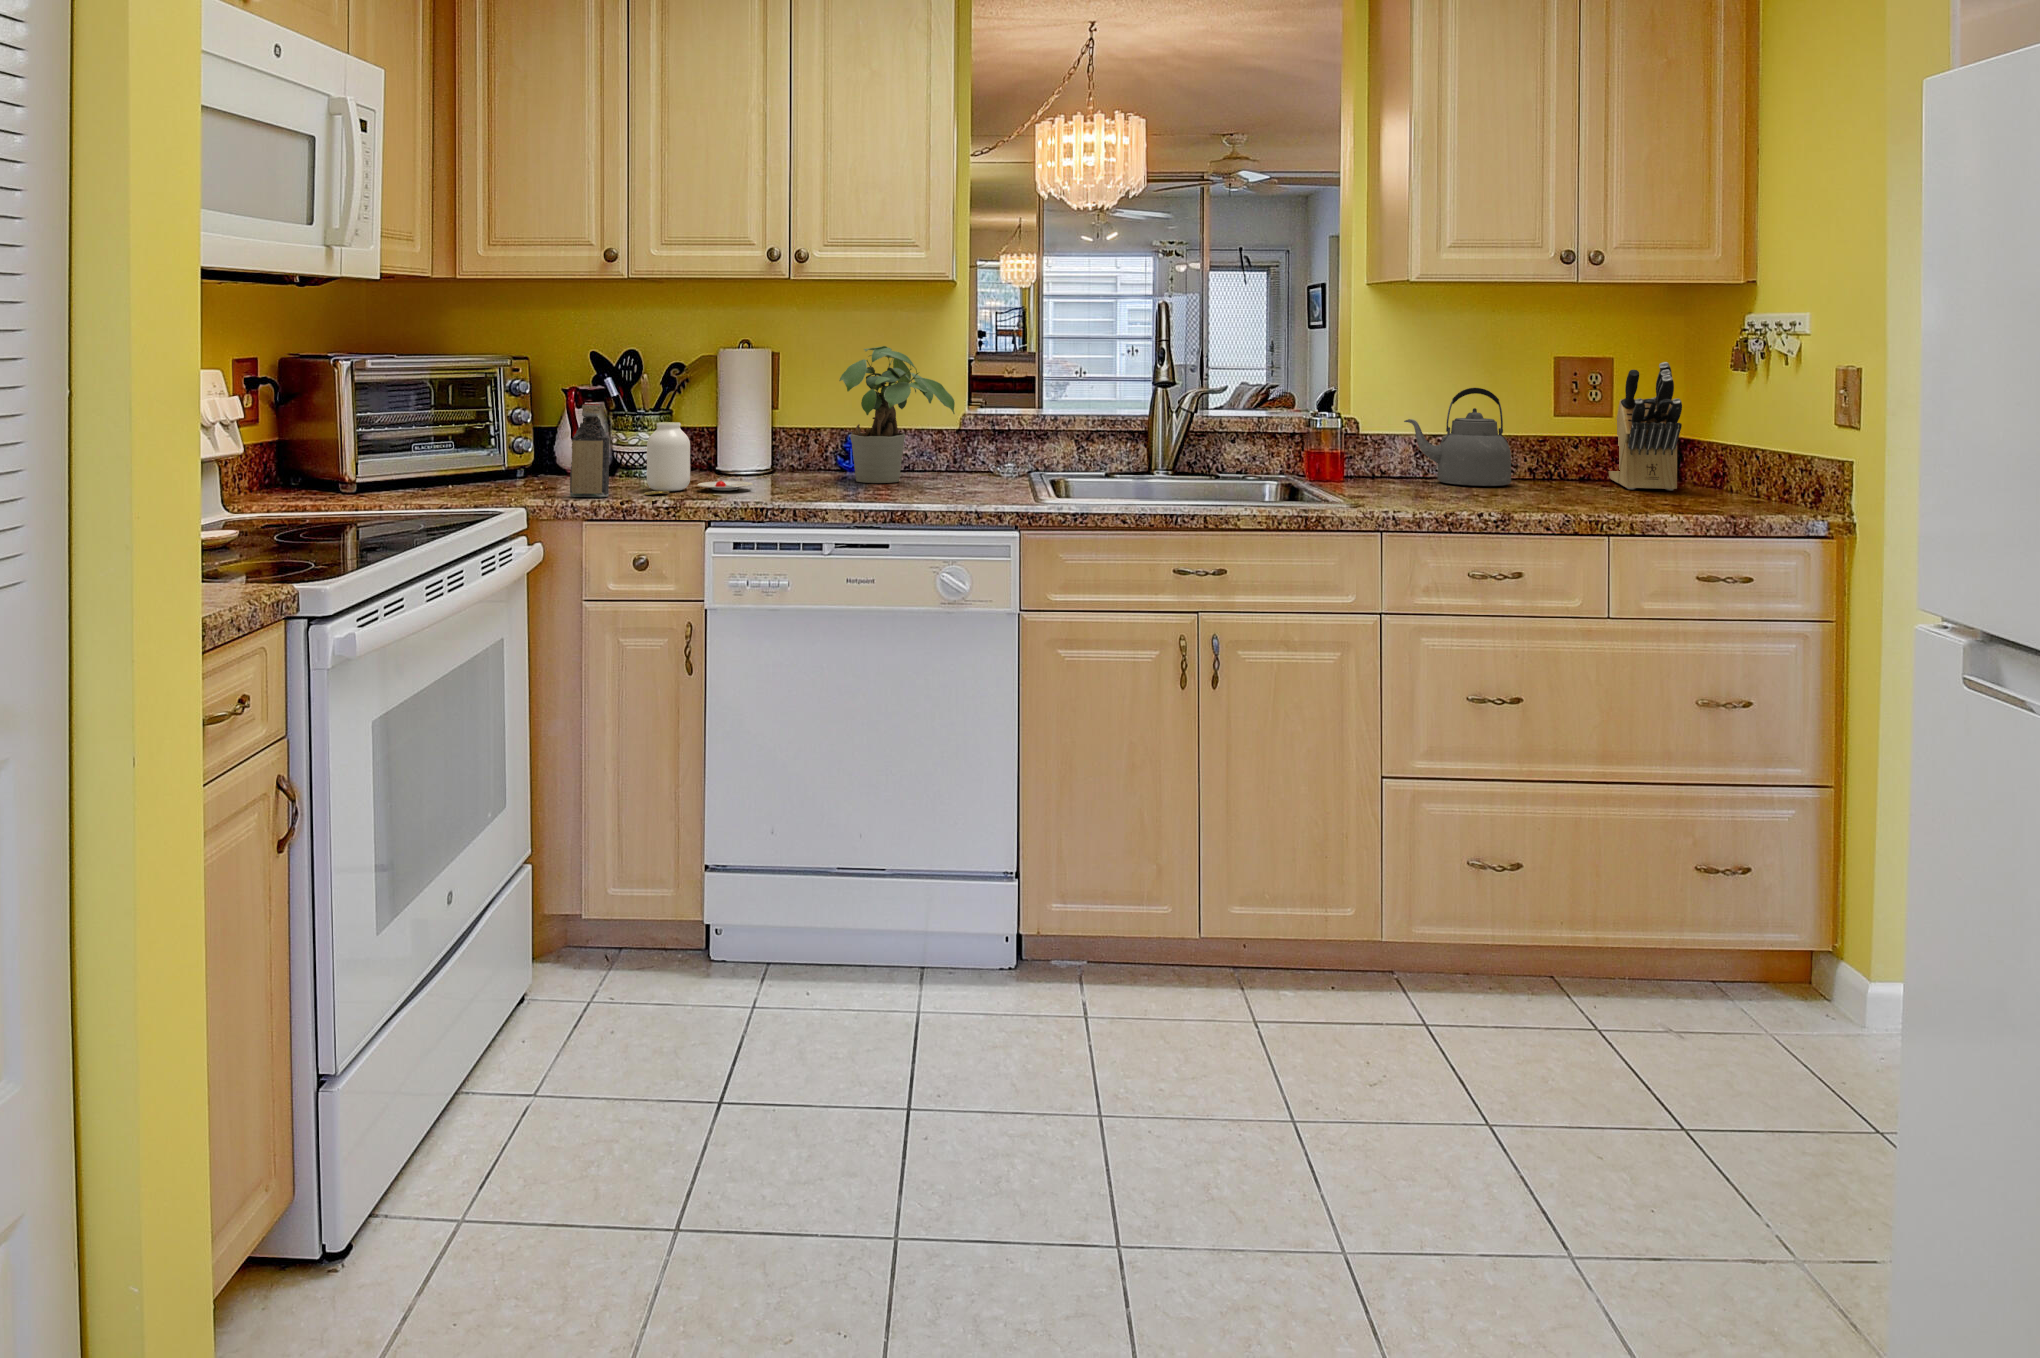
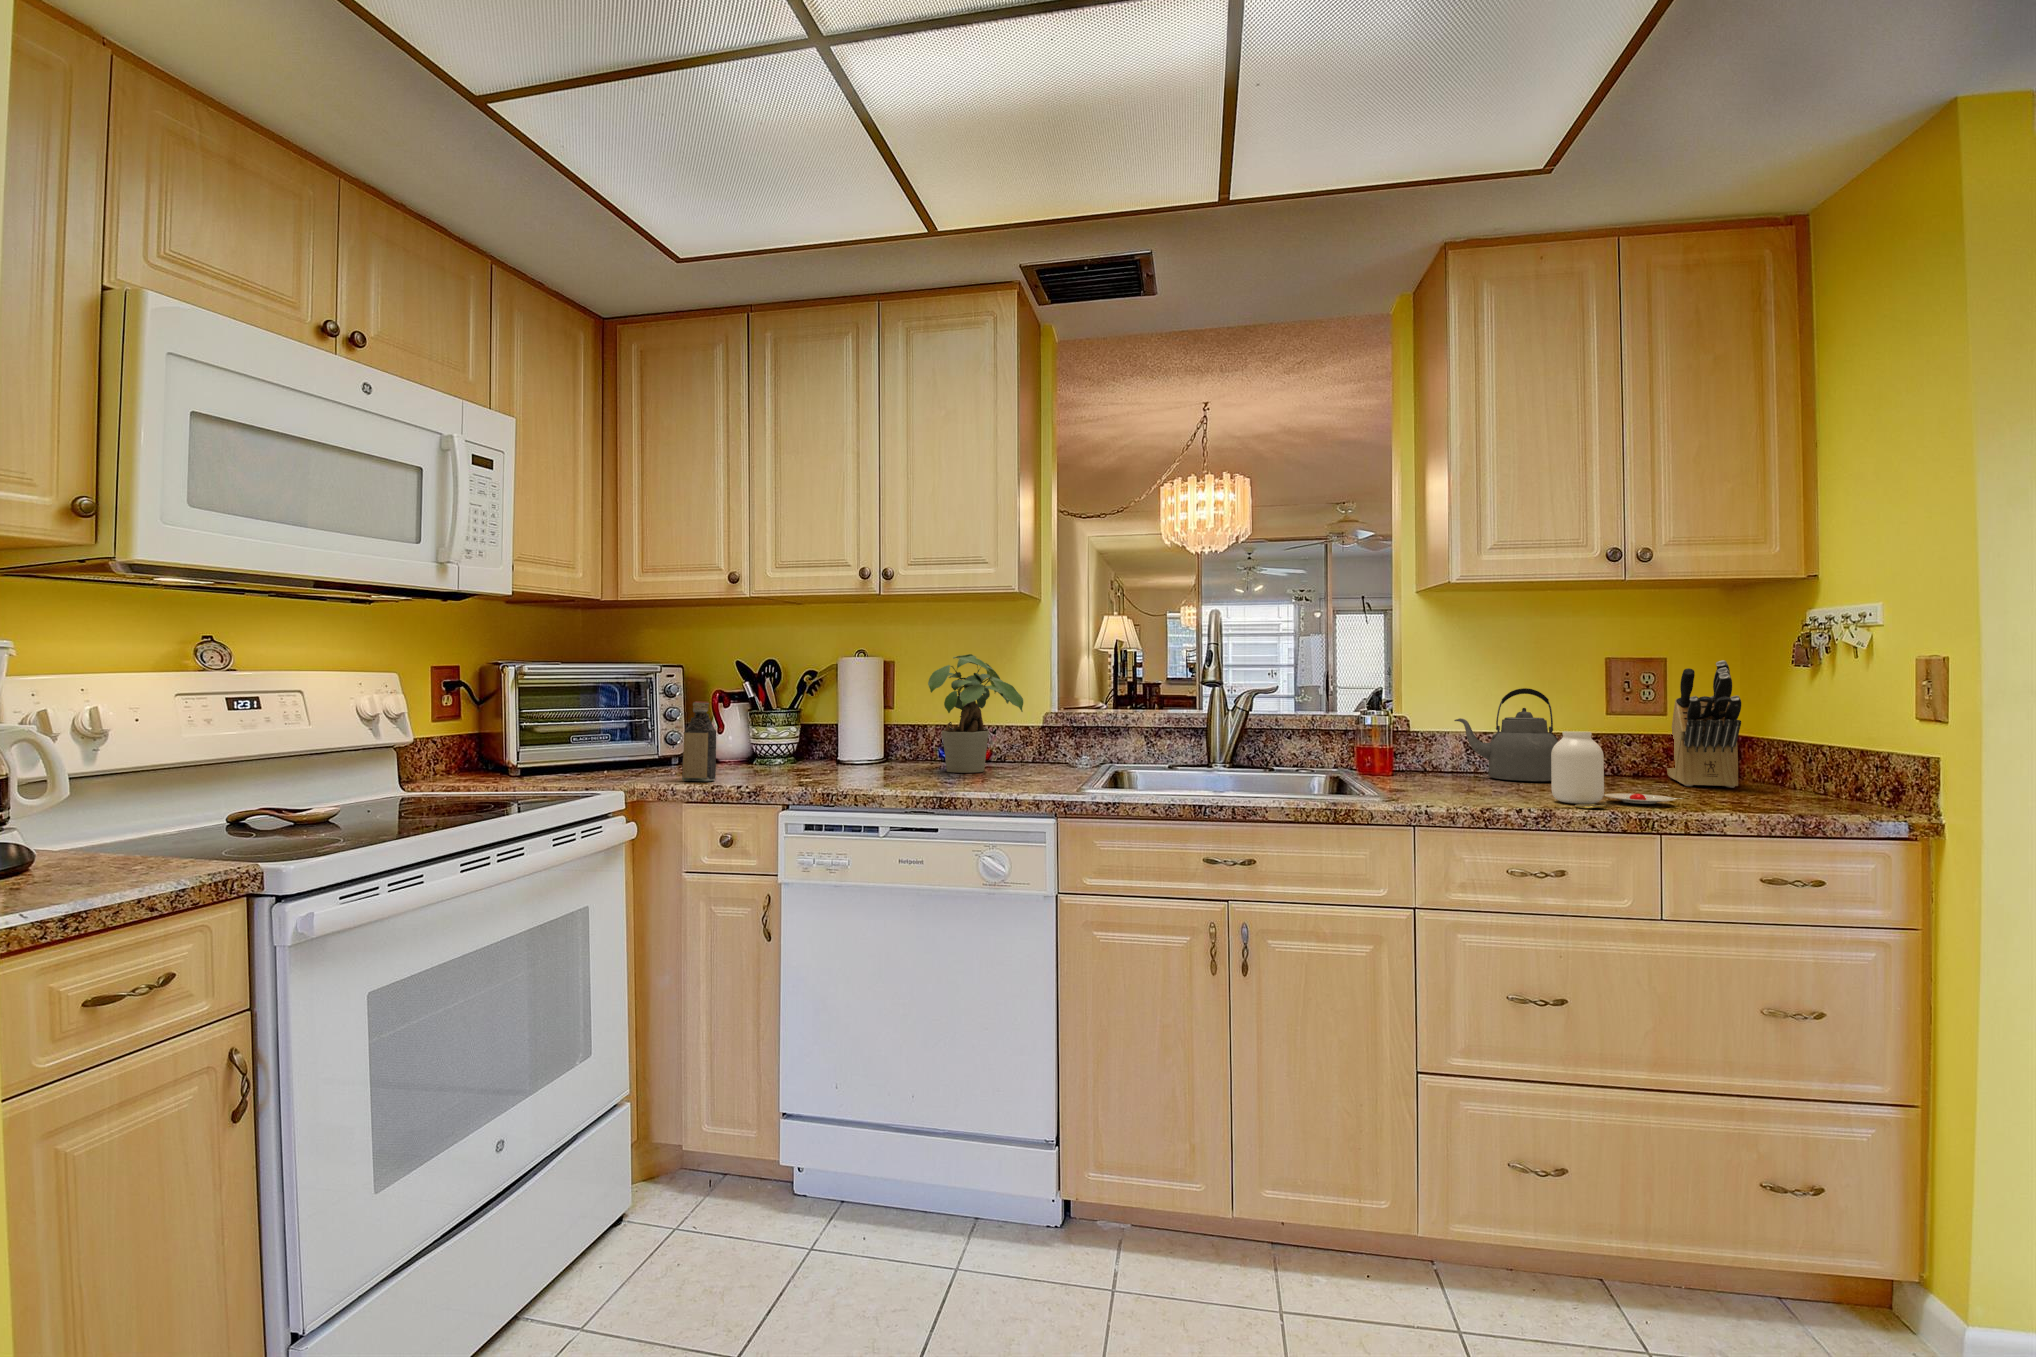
jar: present [644,422,753,495] -> present [1551,731,1682,808]

